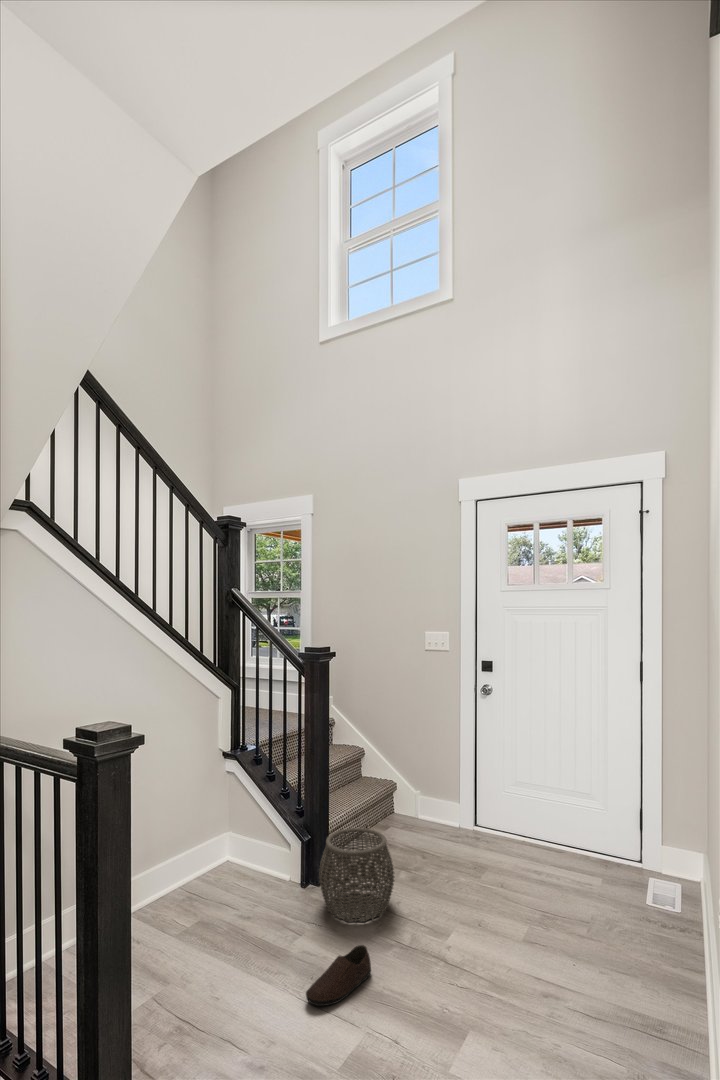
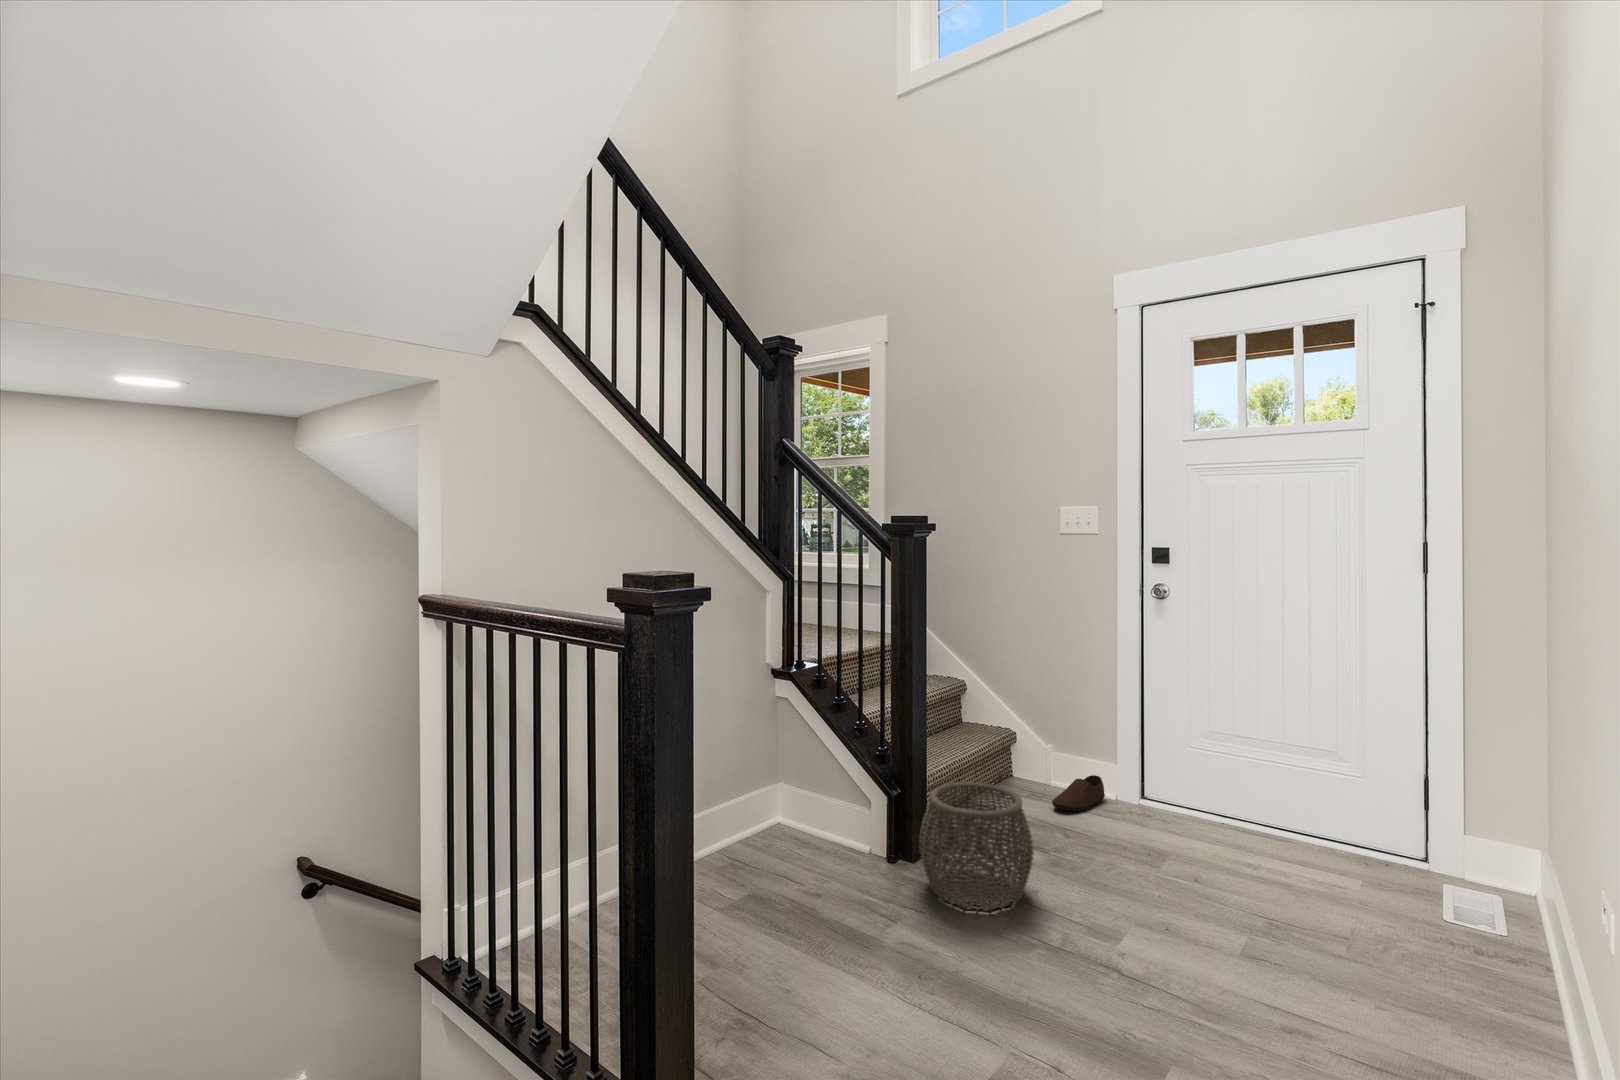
shoe: present [306,945,371,1006] -> present [1052,775,1105,811]

